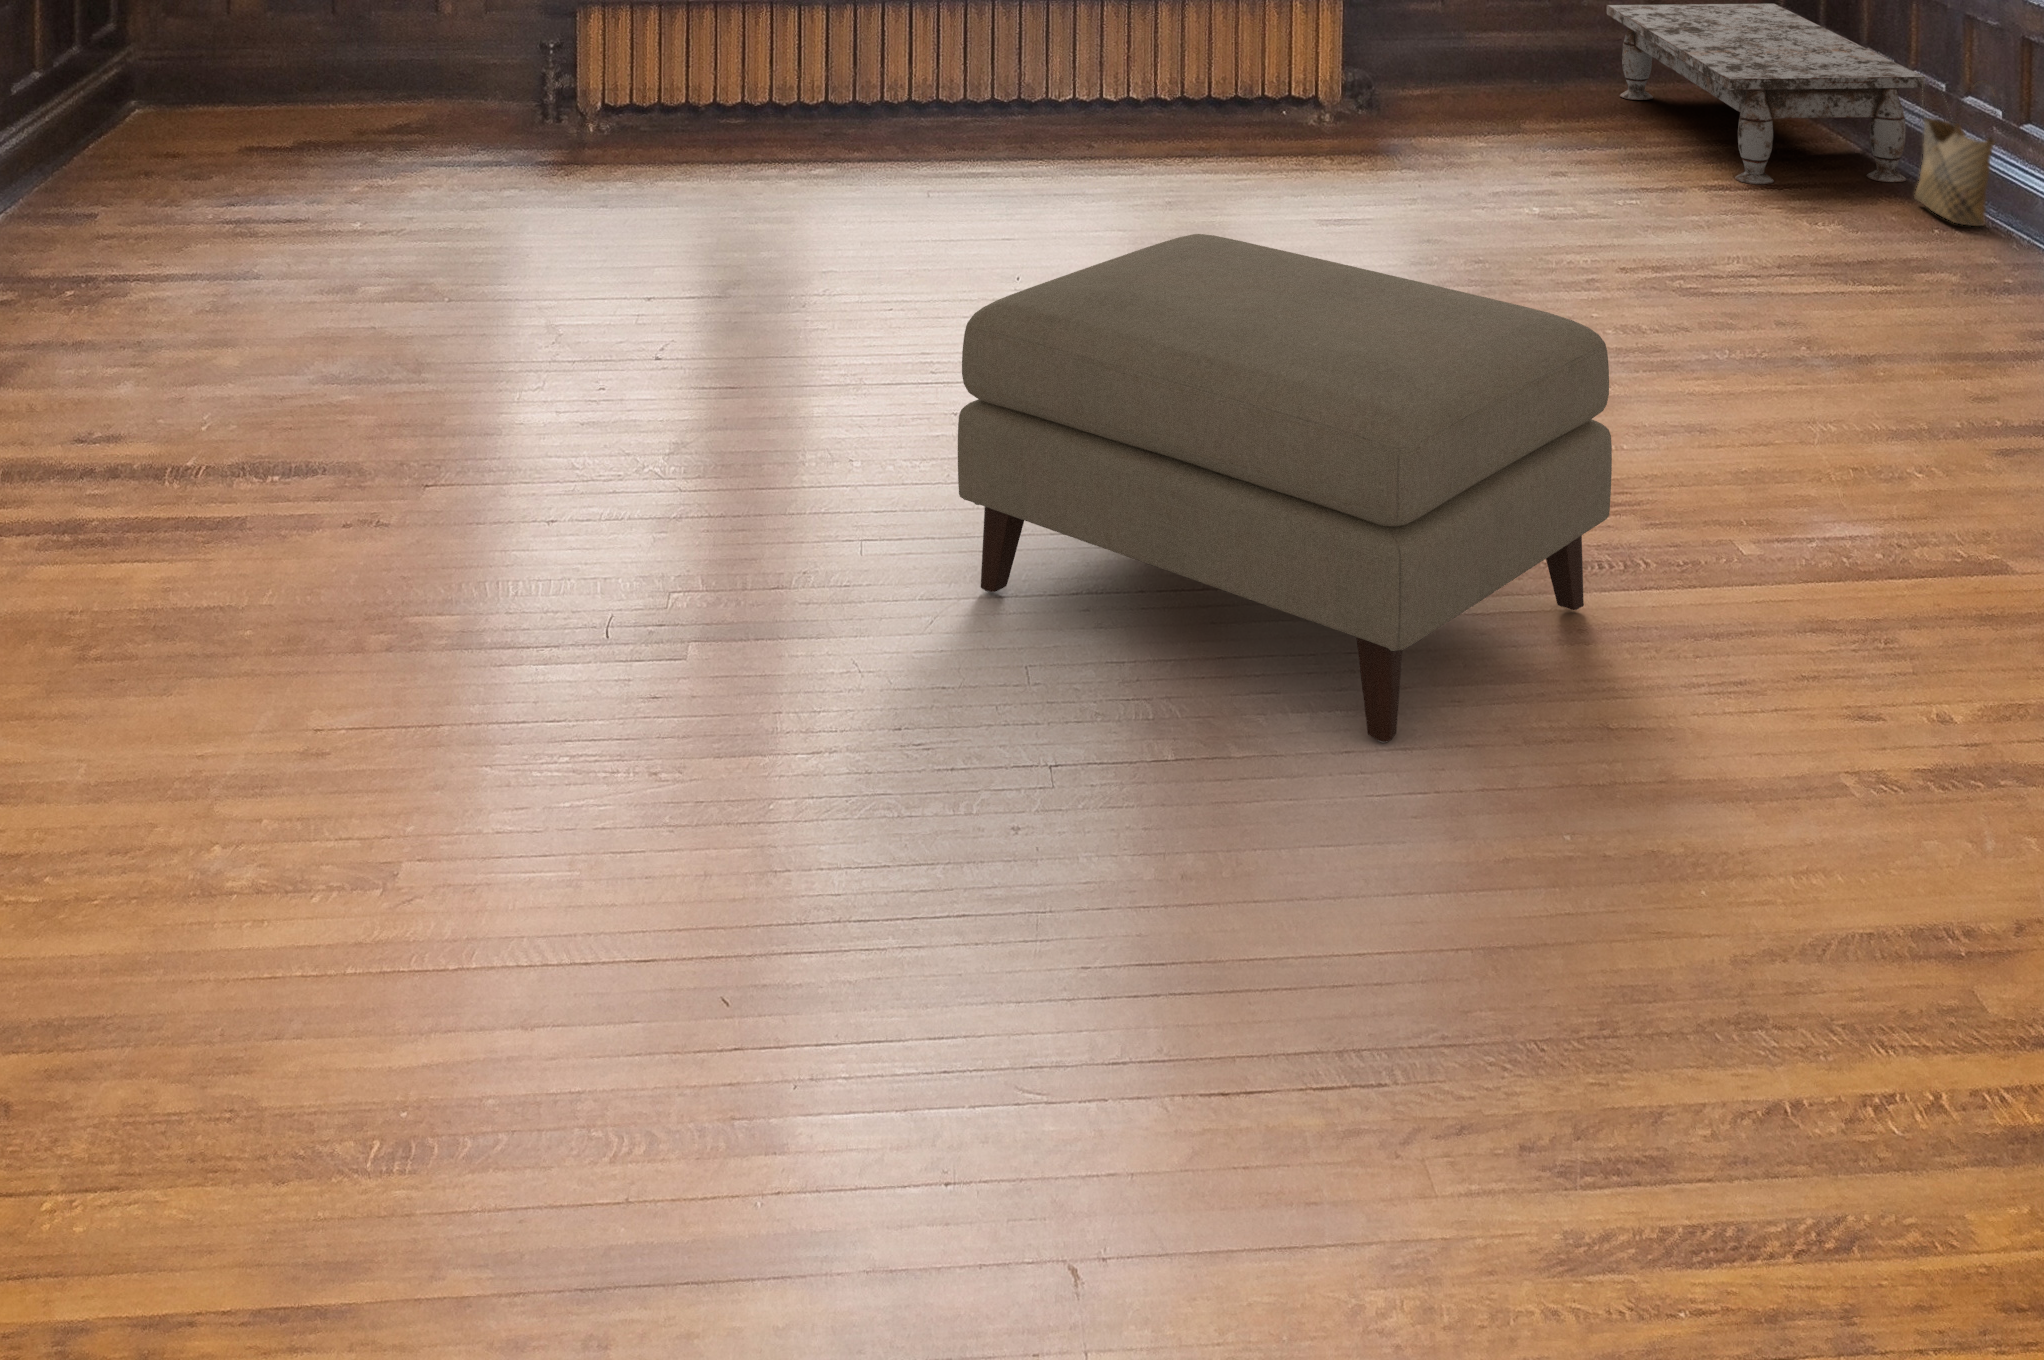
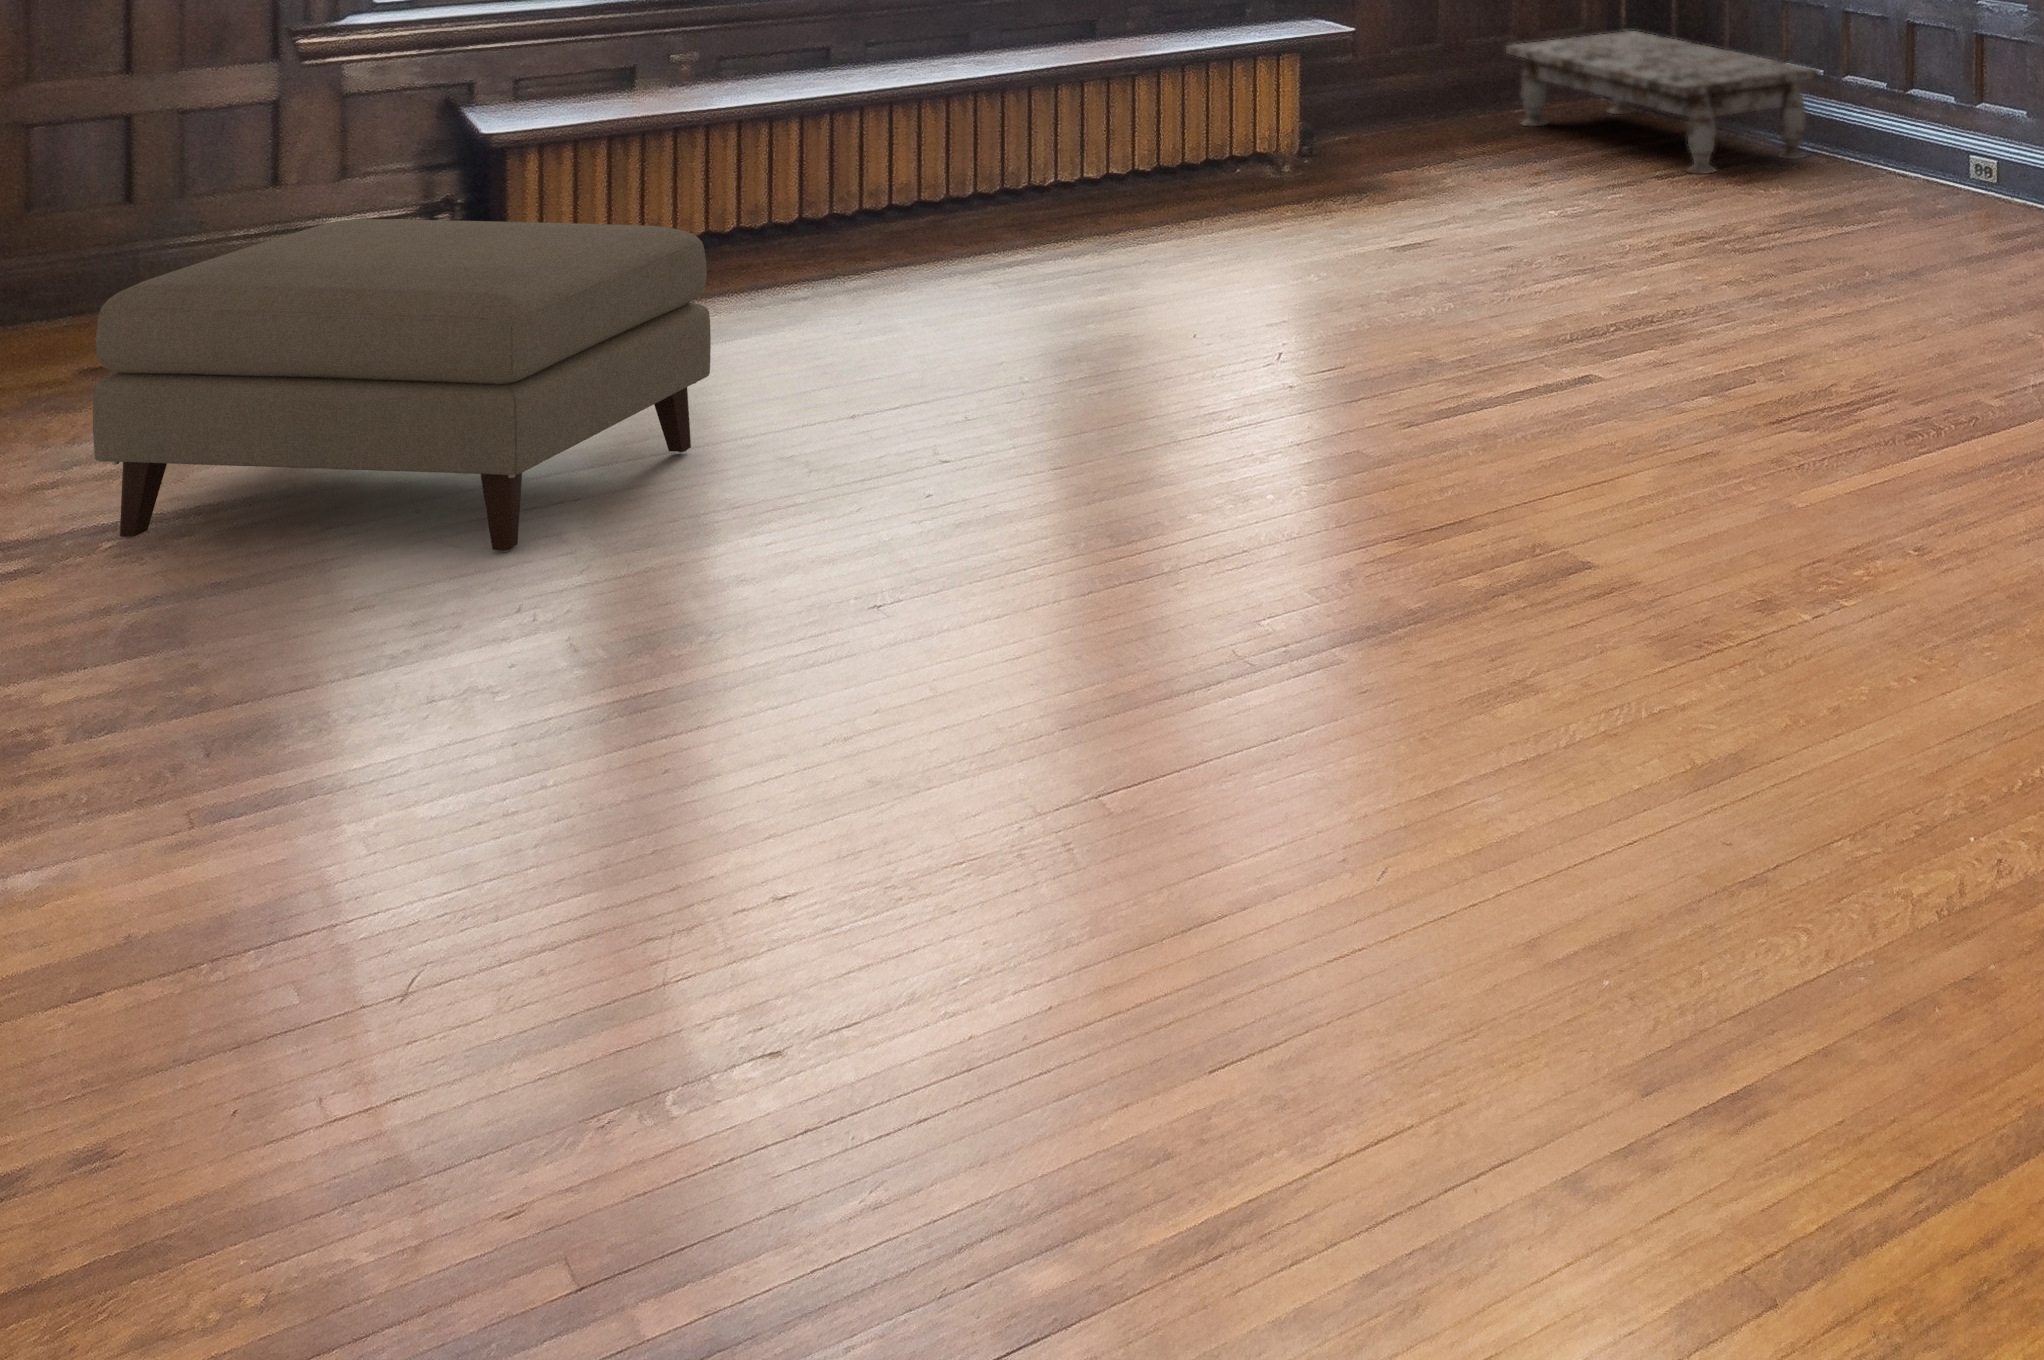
woven basket: present [1915,87,1995,226] -> none [1834,62,1904,179]
ottoman: present [958,234,1612,743] -> present [93,219,711,552]

